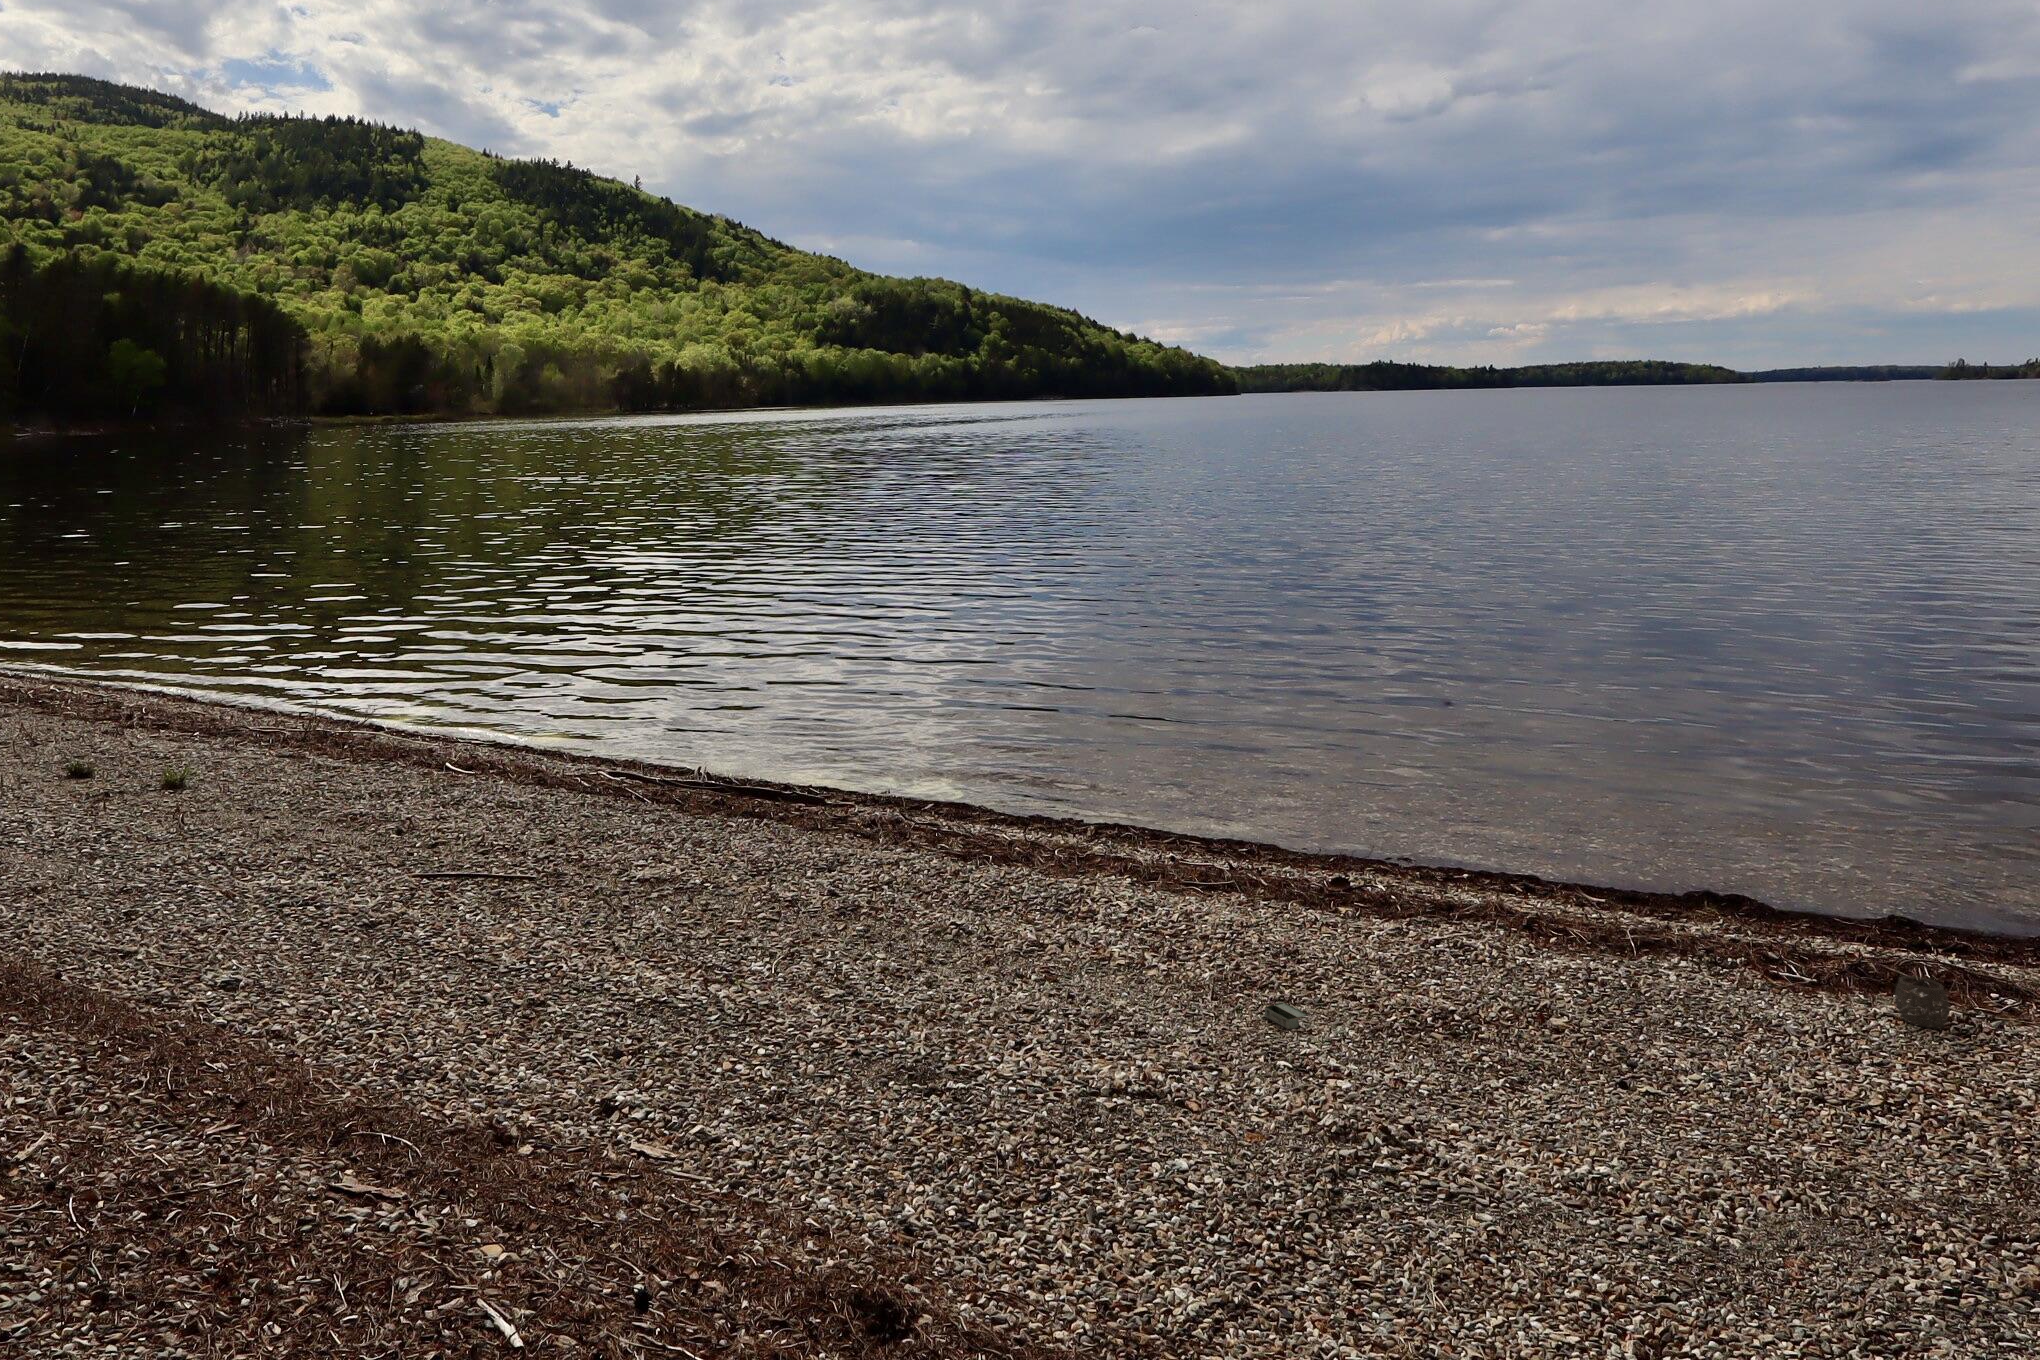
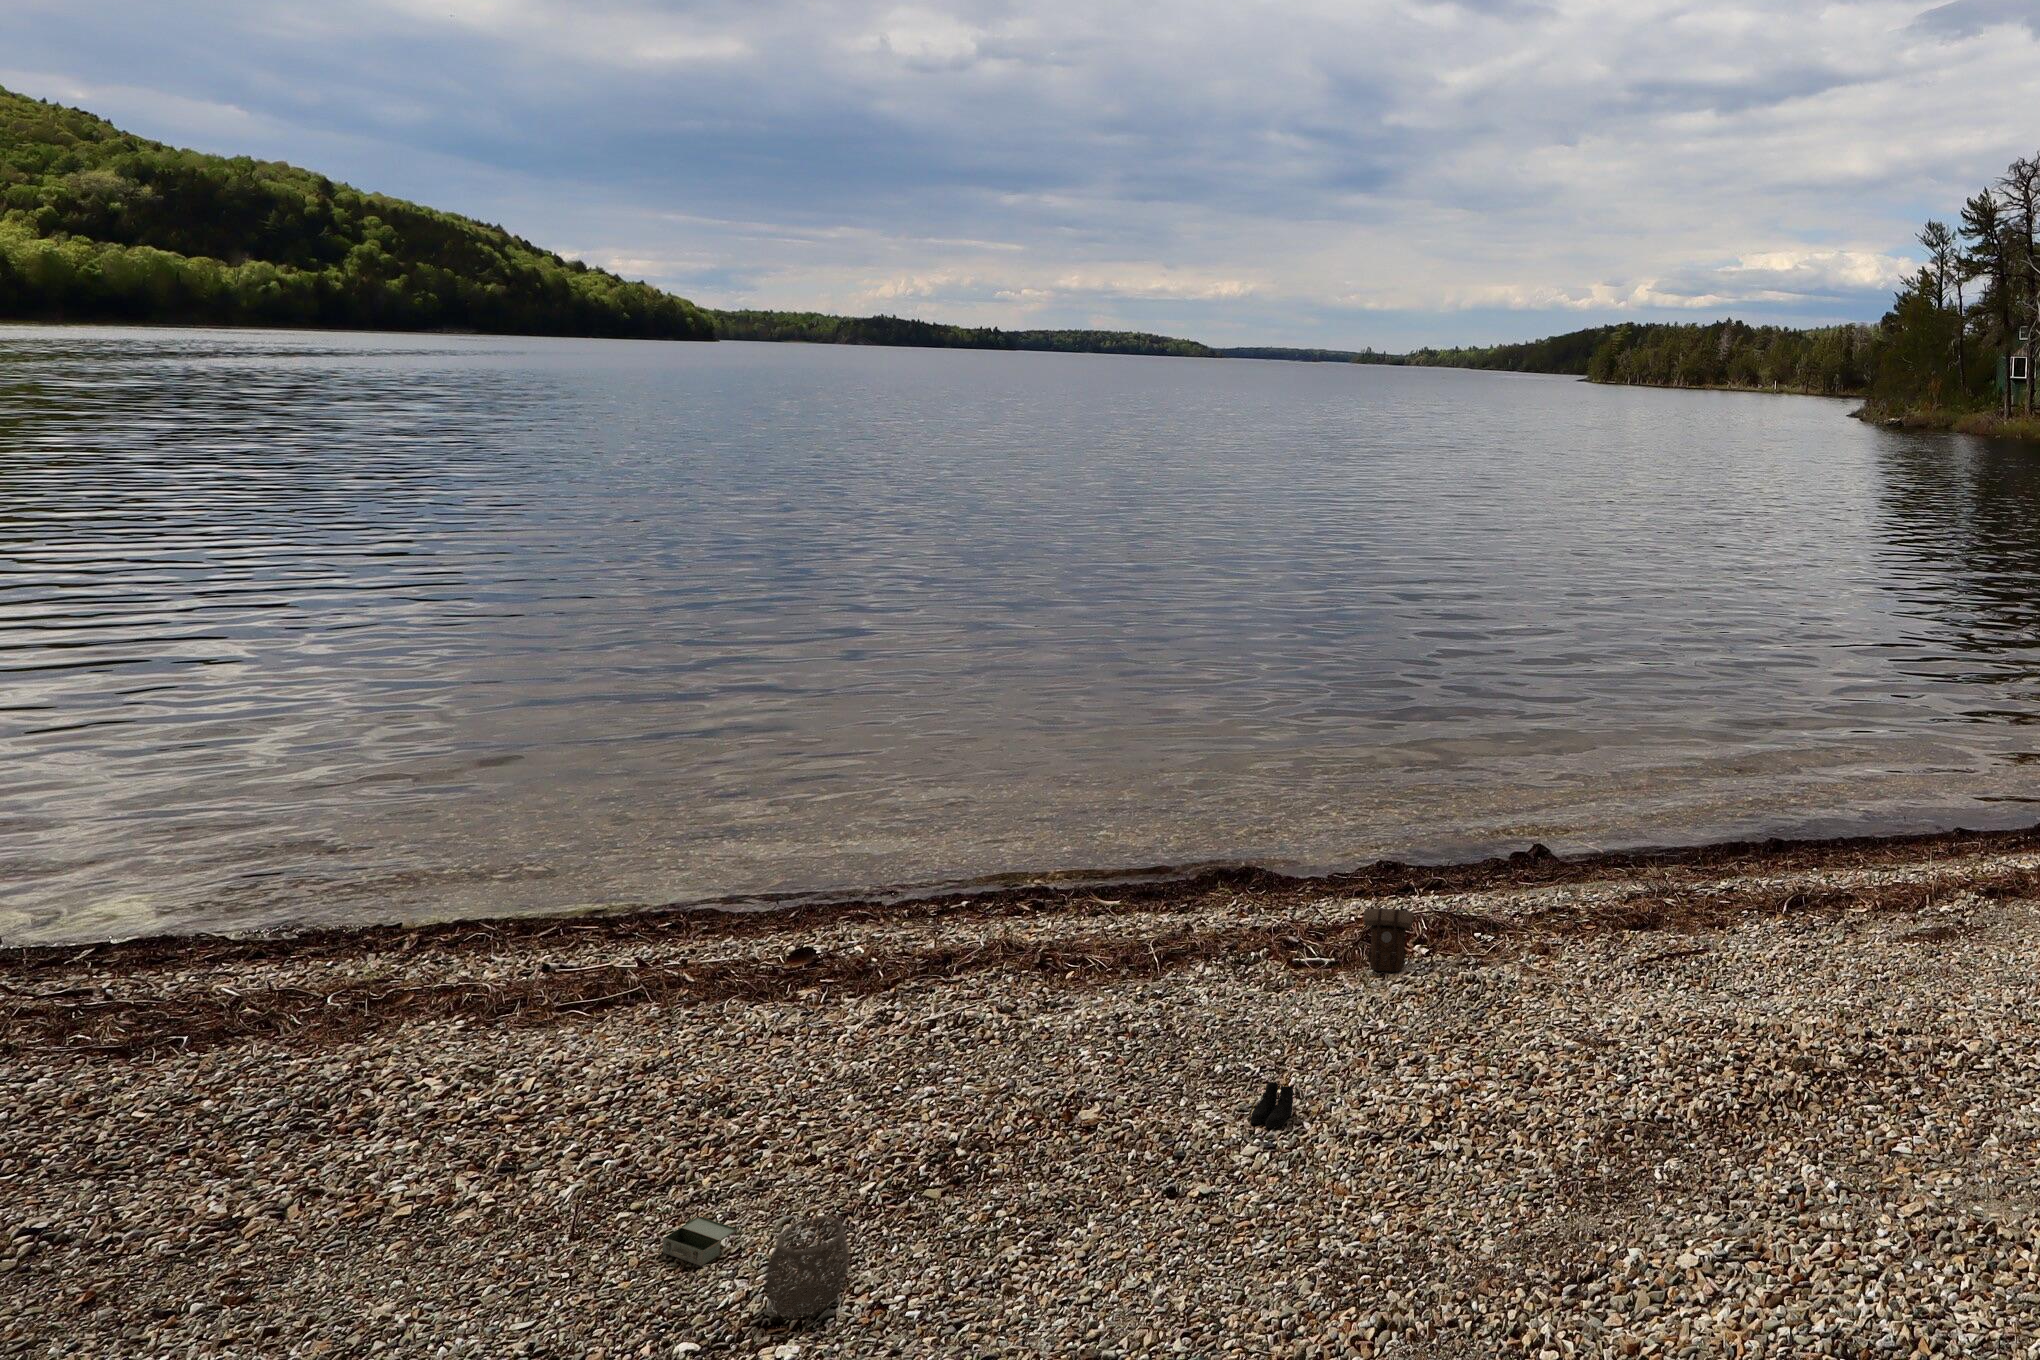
backpack: none [1837,933,1896,1000] -> present [1364,908,1414,972]
woven basket: present [1895,976,1950,1028] -> present [766,1217,849,1319]
boots: none [1701,1035,1743,1073] -> present [1250,1082,1293,1128]

